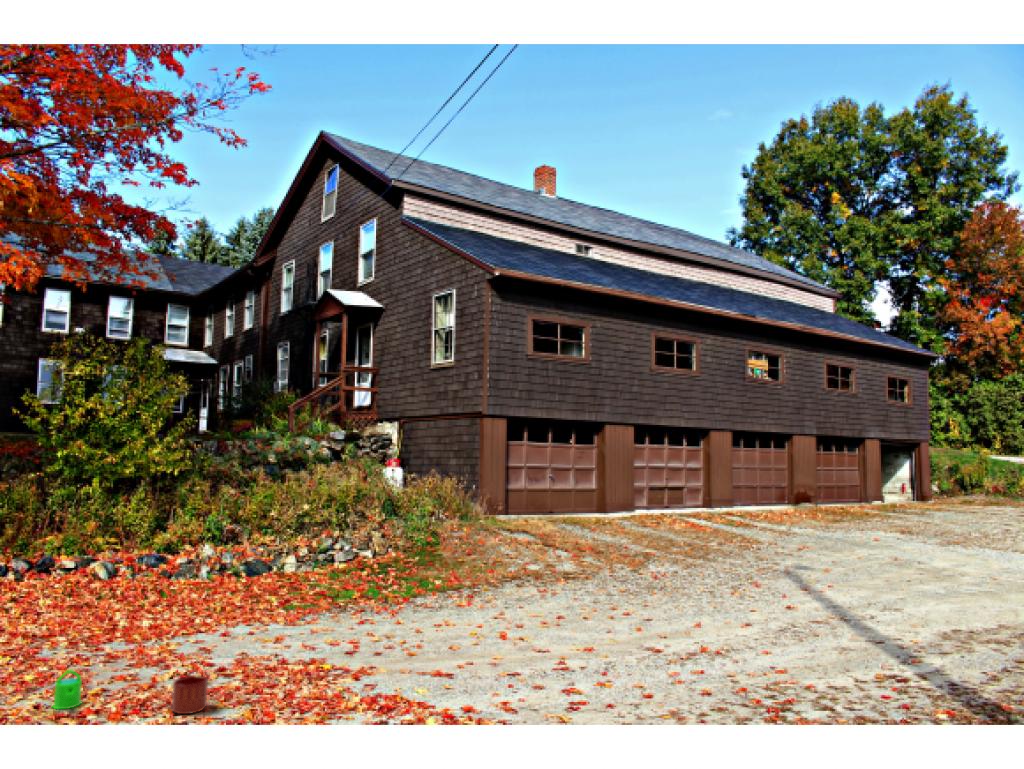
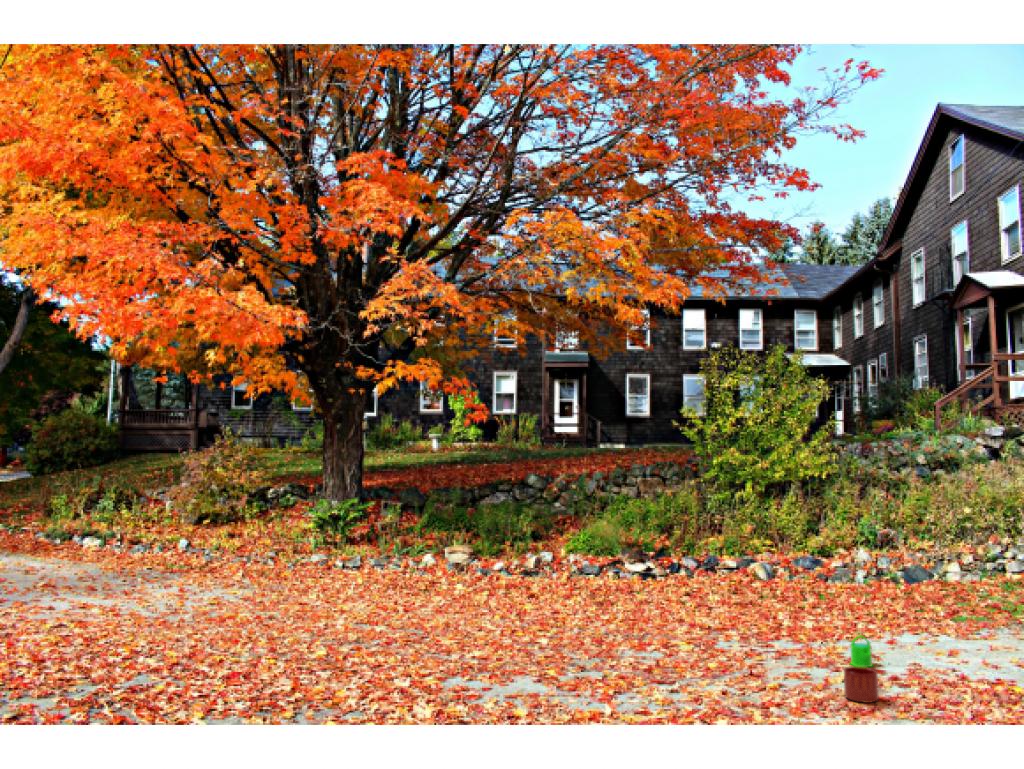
watering can: present [53,670,82,709] -> present [850,635,873,667]

